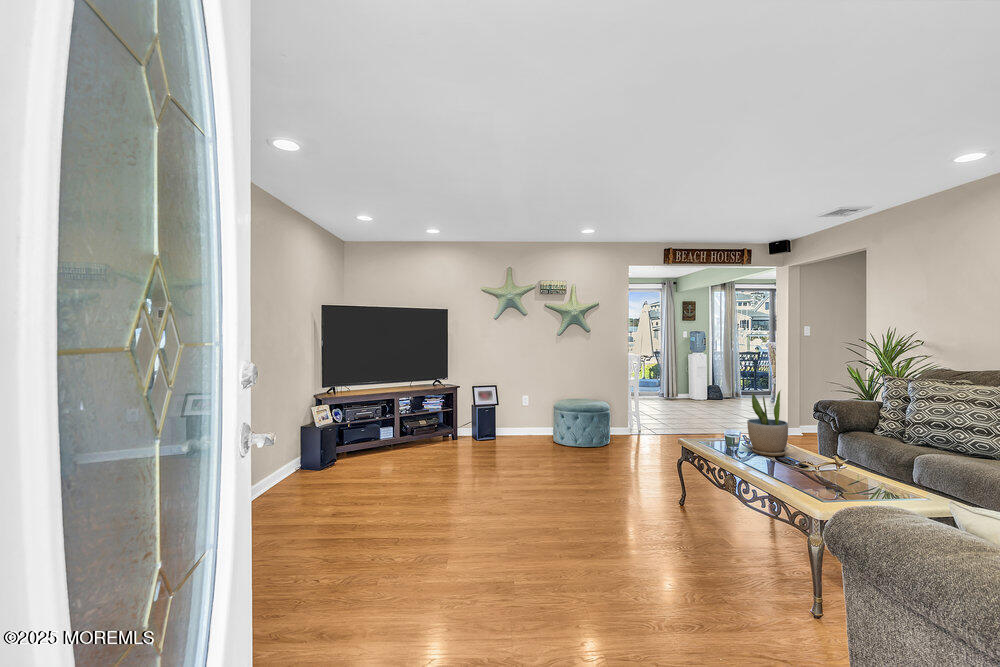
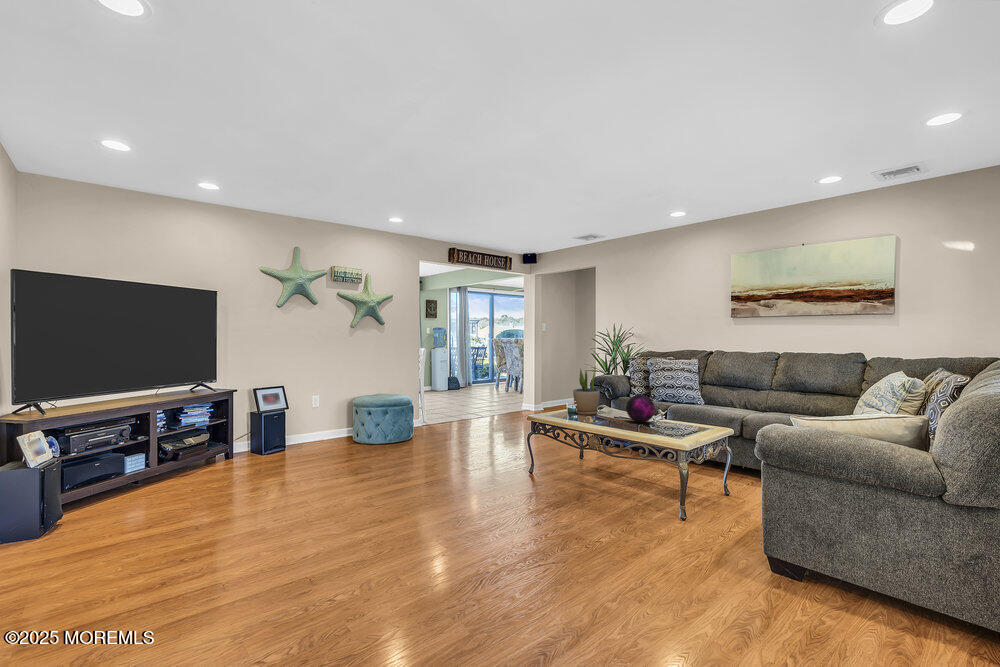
decorative orb: none [806,440,858,482] -> present [626,395,655,422]

